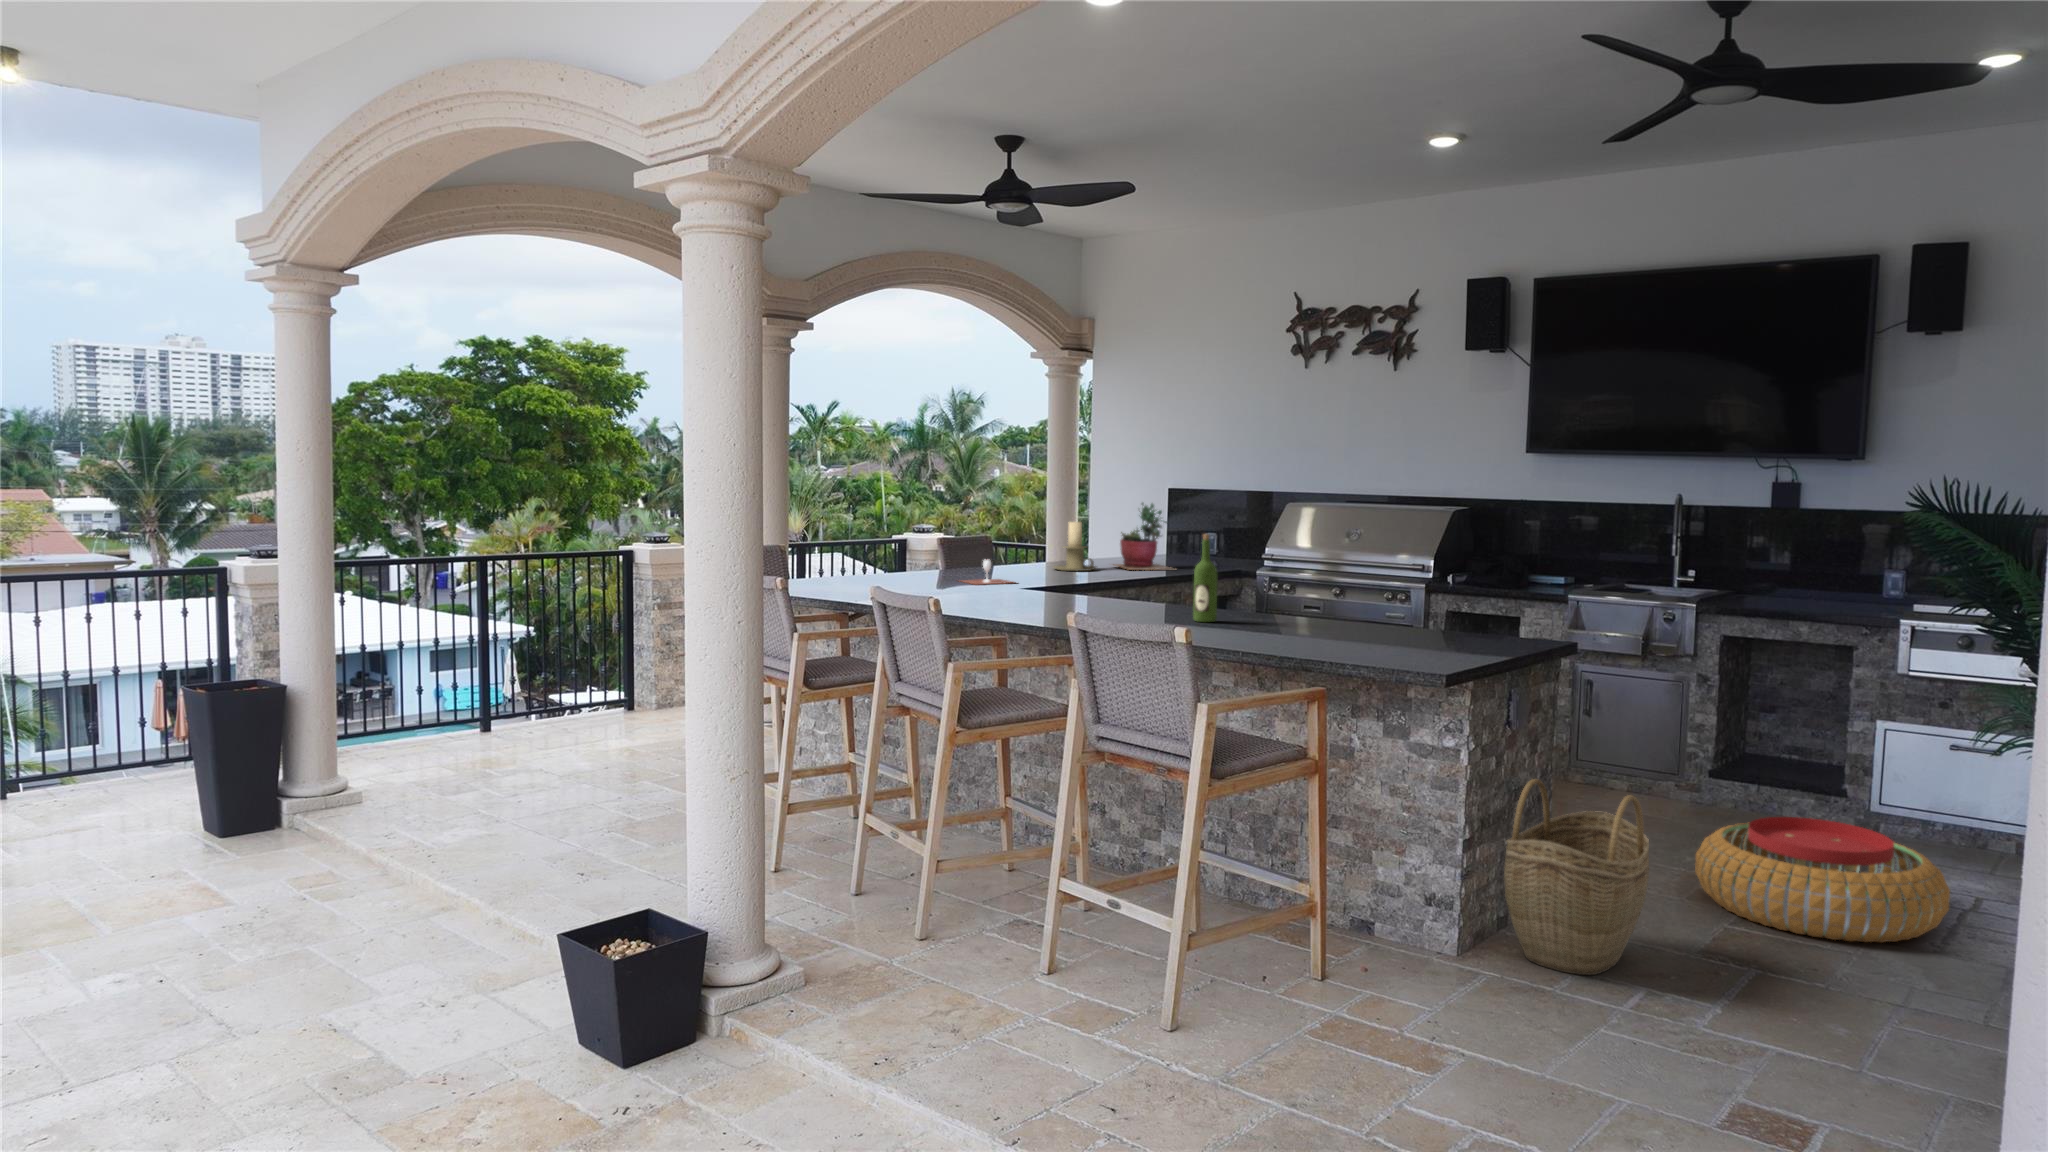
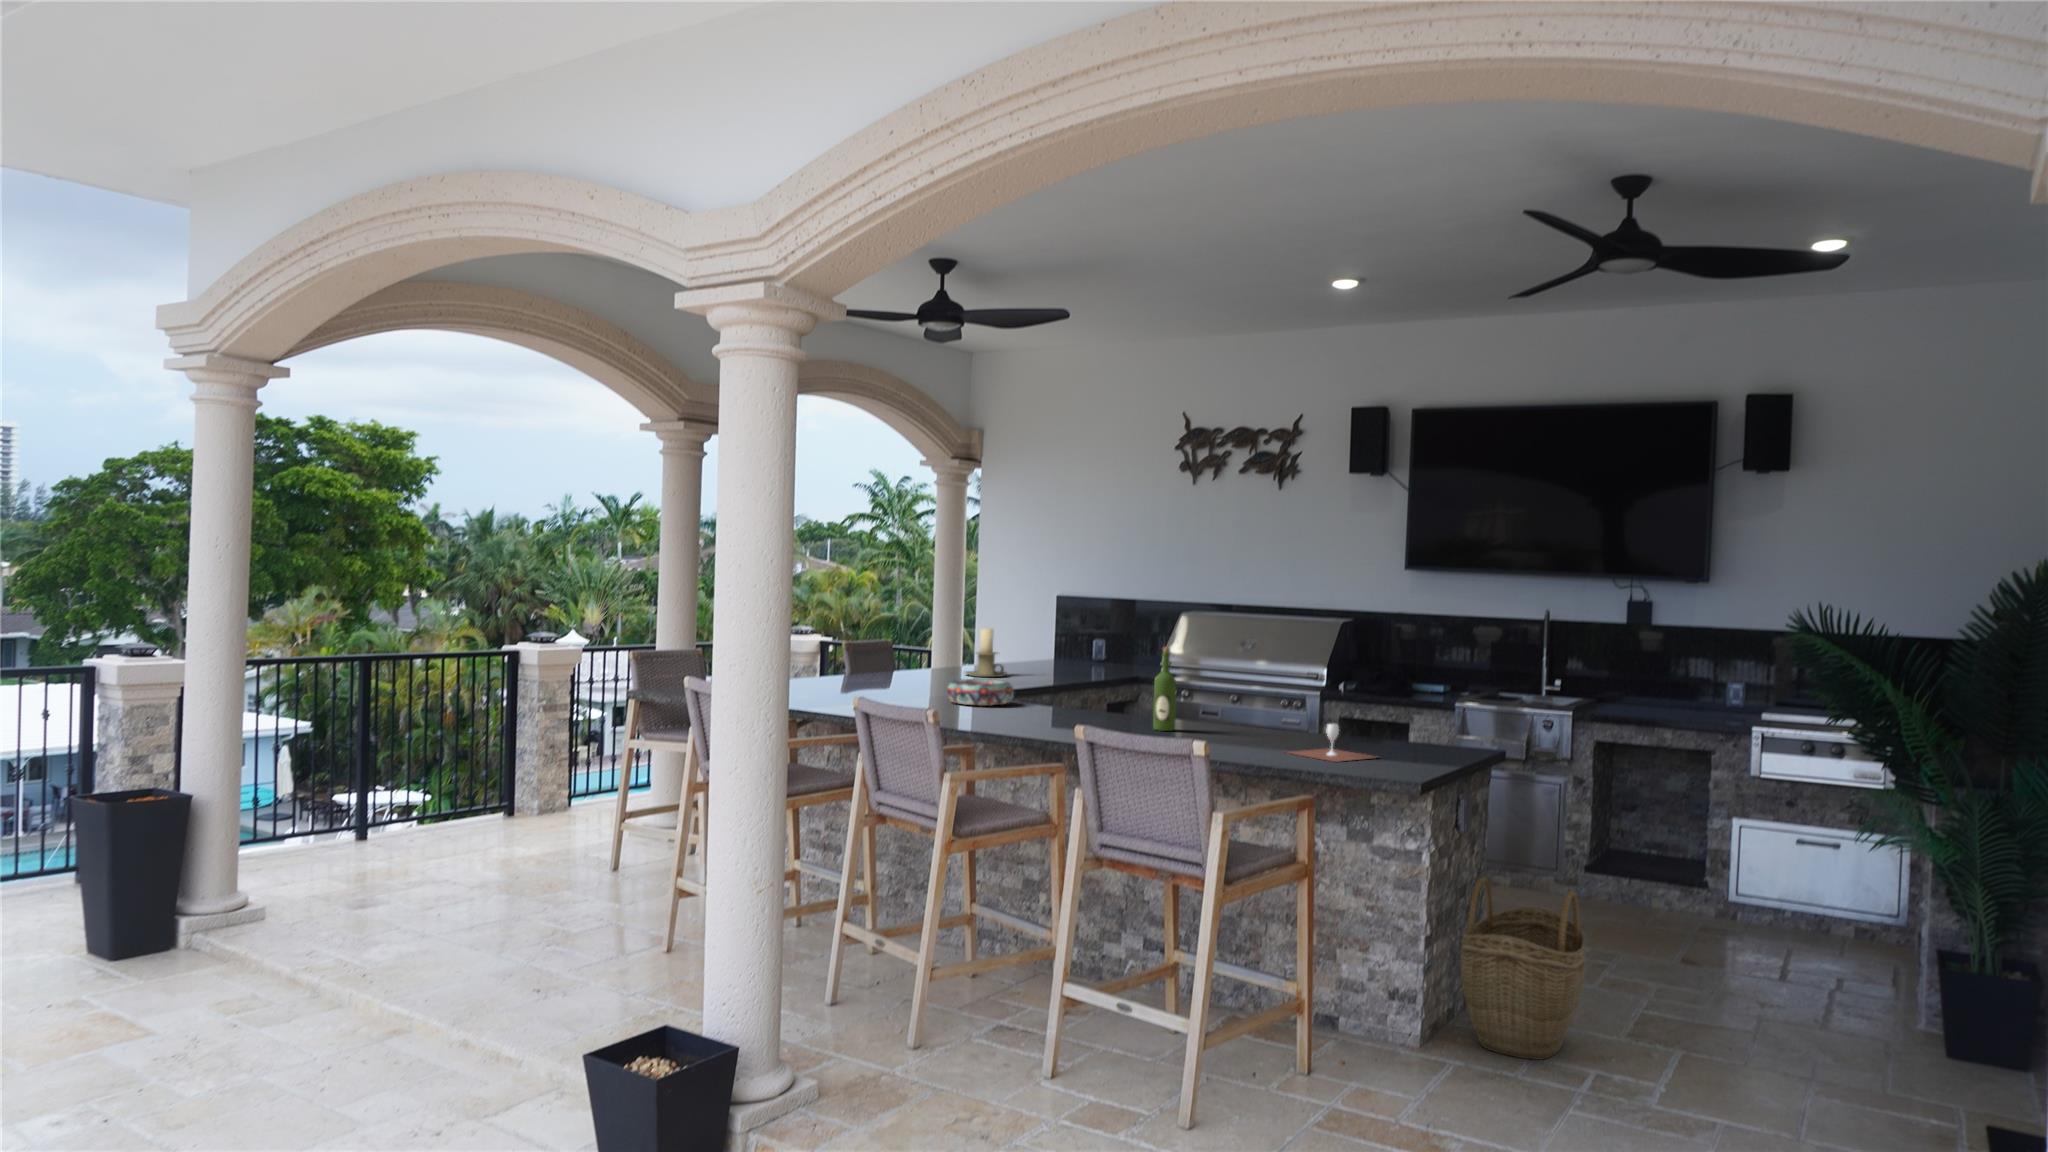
succulent plant: present [1114,503,1171,570] -> none [1015,610,1083,676]
wine glass: present [959,560,1012,585] -> present [1287,724,1376,762]
decorative bowl: none [1003,571,1071,598] -> present [947,679,1014,706]
pouf: present [1695,817,1950,942] -> none [1600,908,1820,1020]

